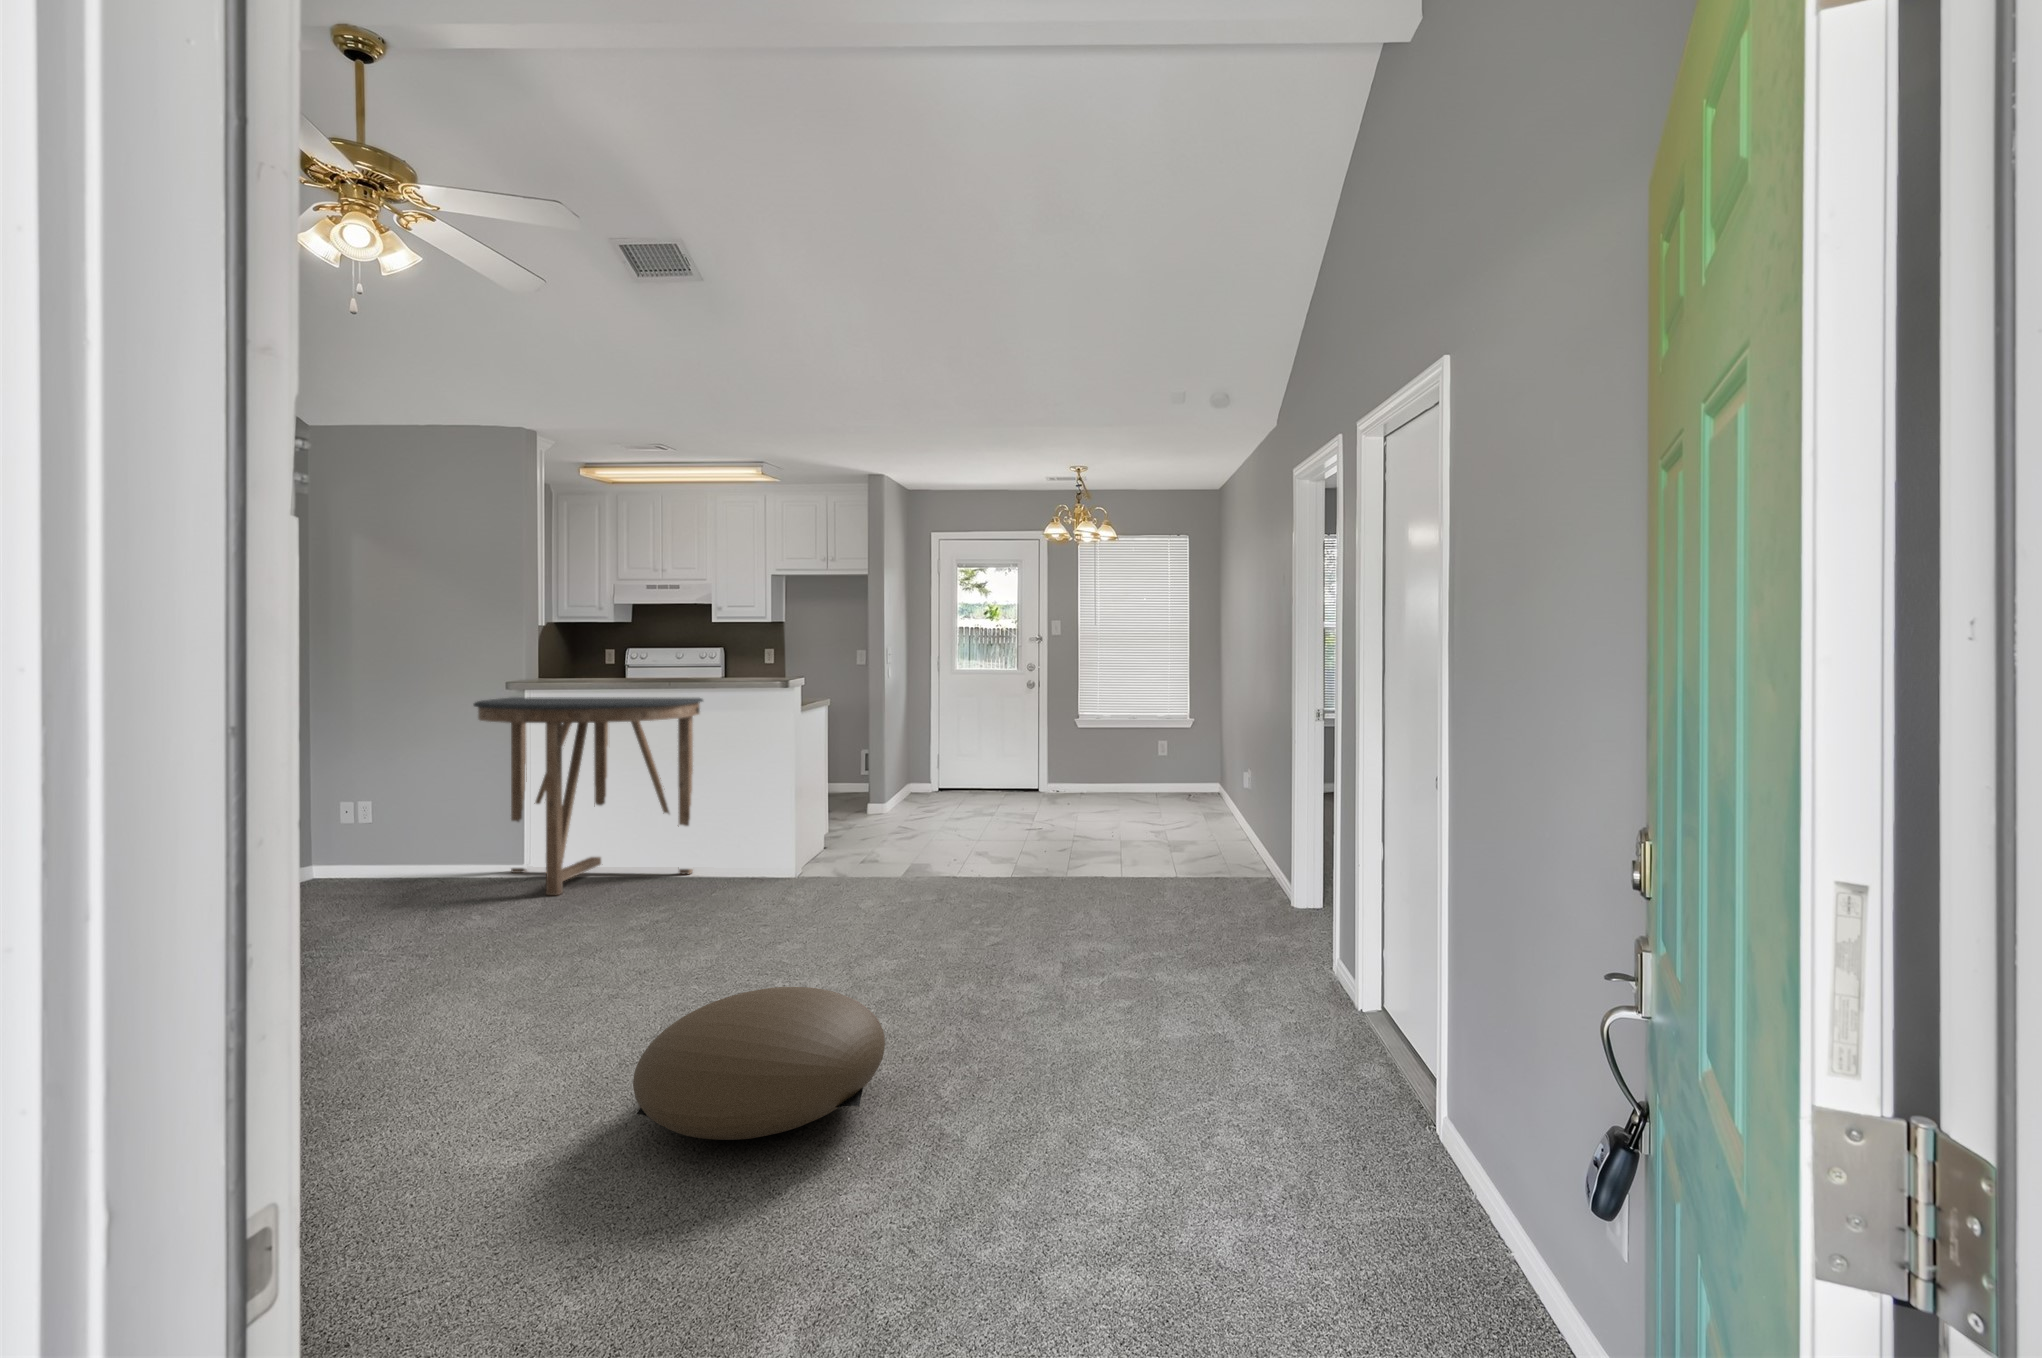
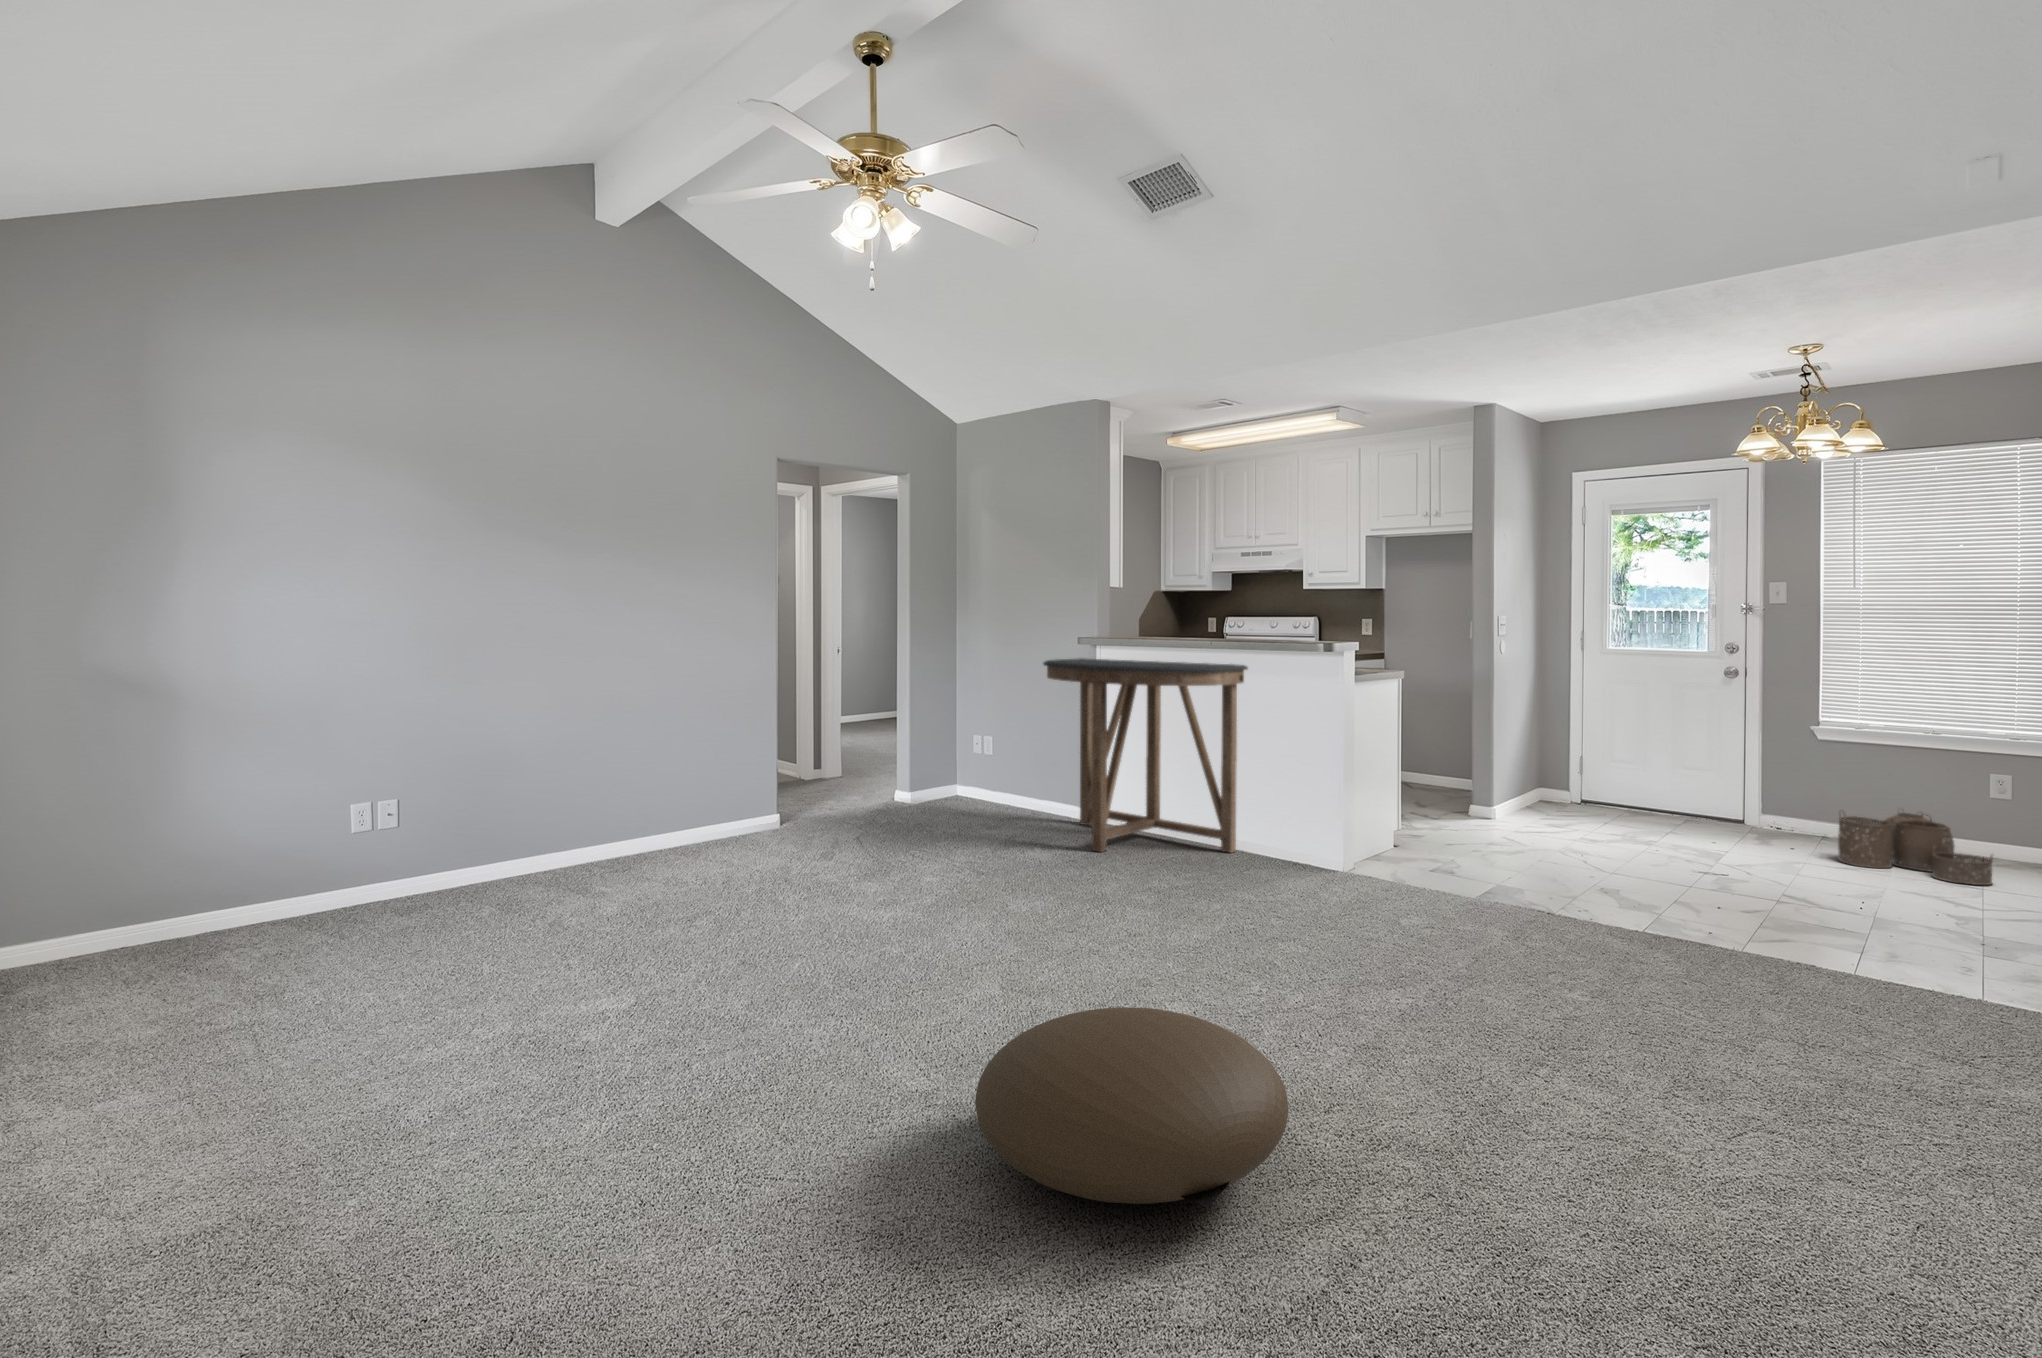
woven basket: none [1099,773,1174,817] -> present [1838,811,1993,885]

